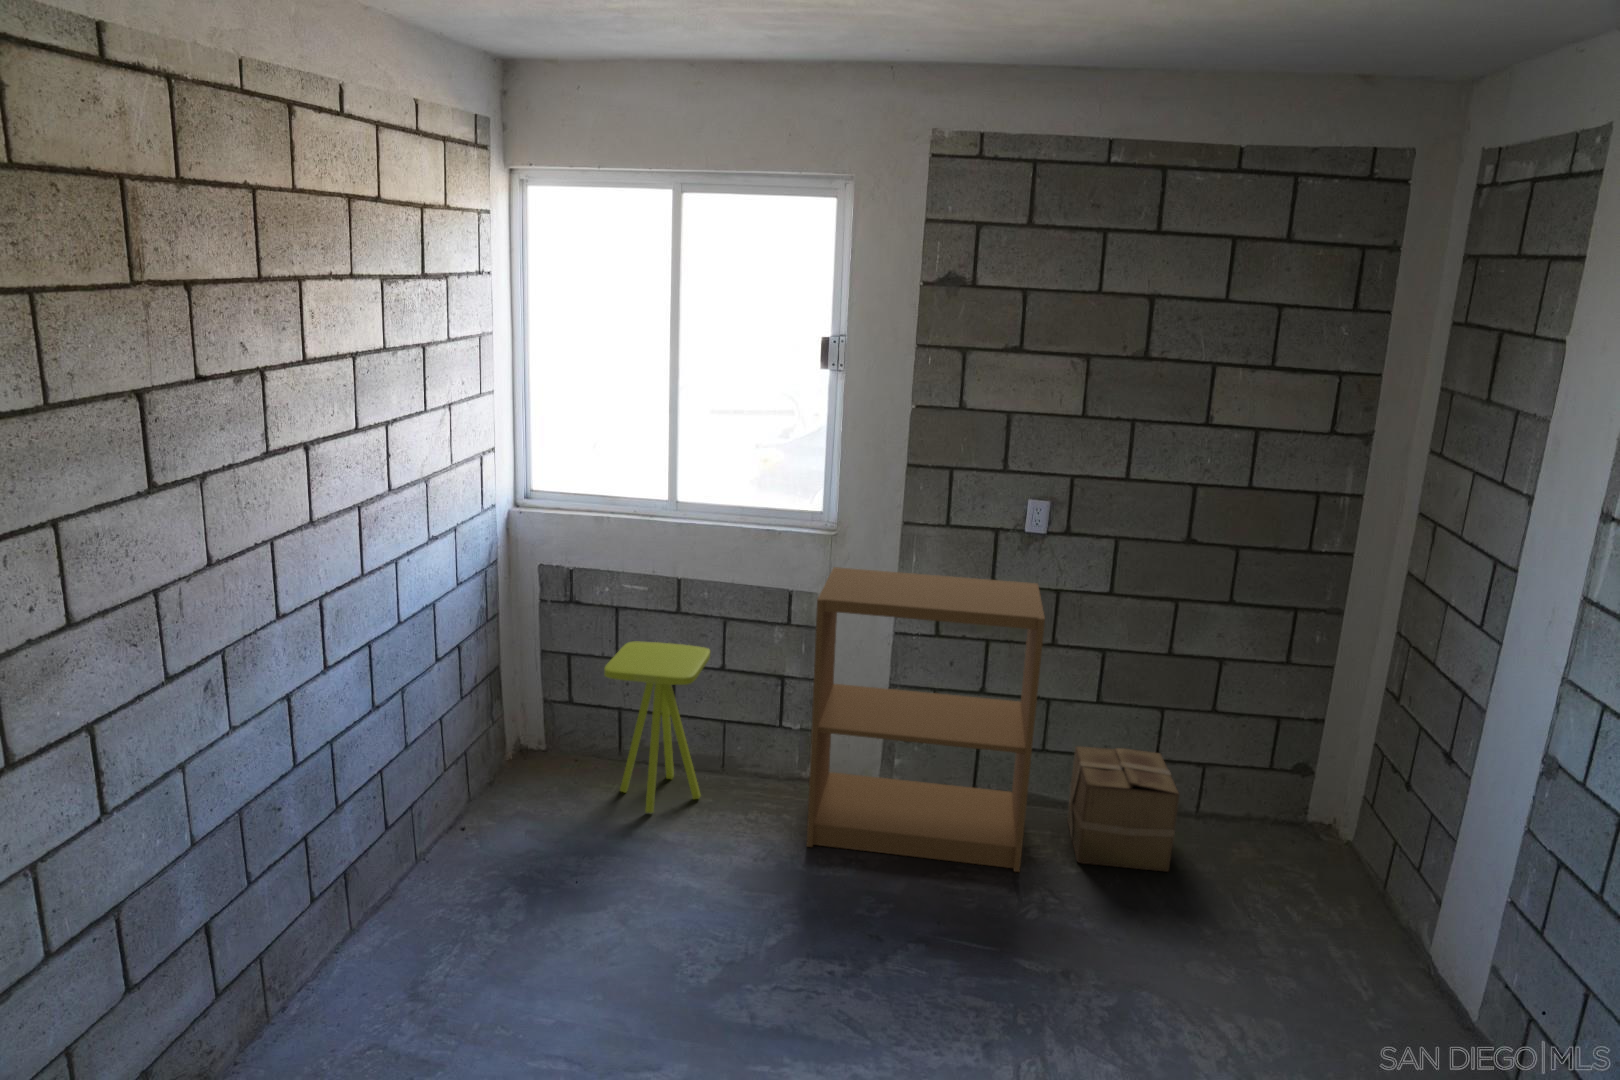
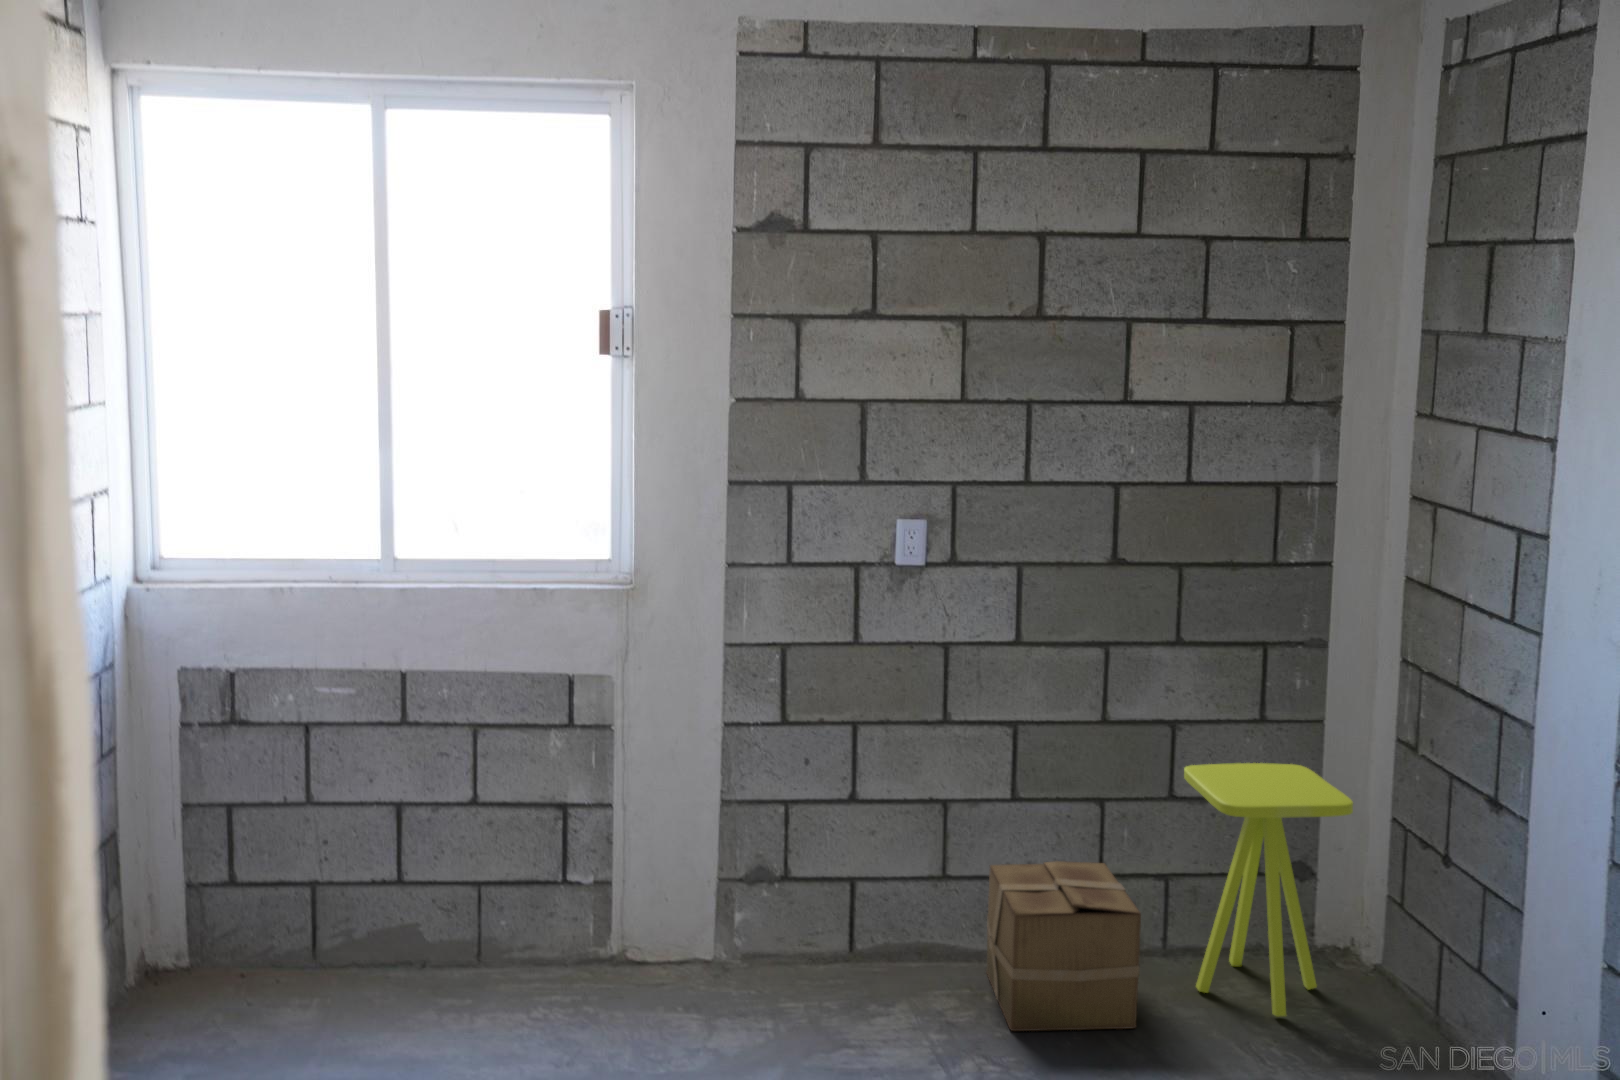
bookshelf: present [807,567,1045,872] -> none [612,636,942,1056]
side table: present [604,642,710,813] -> present [1184,763,1353,1016]

